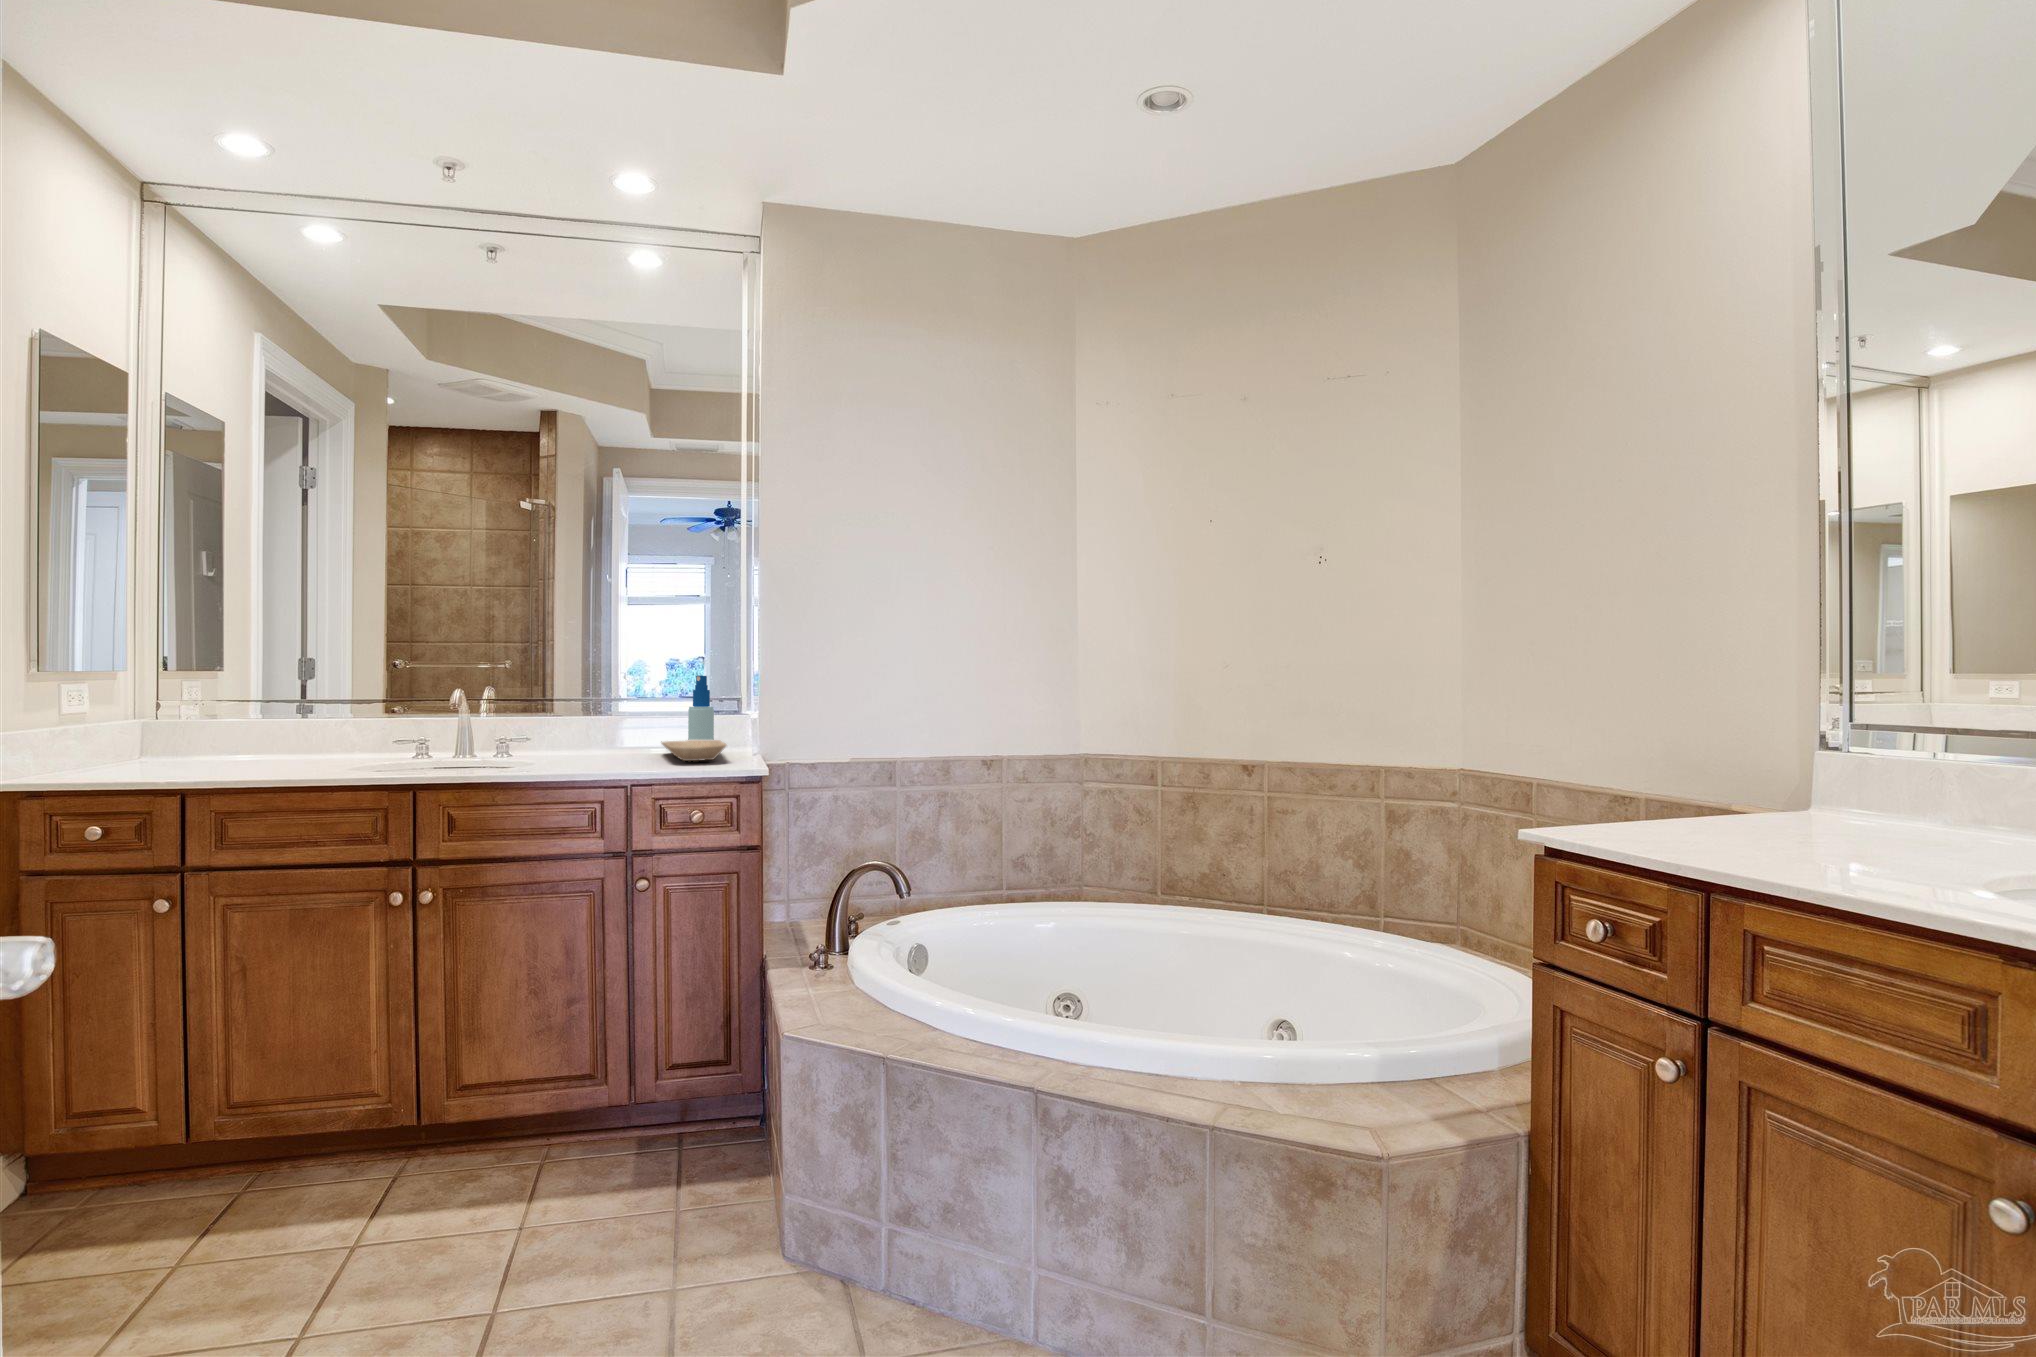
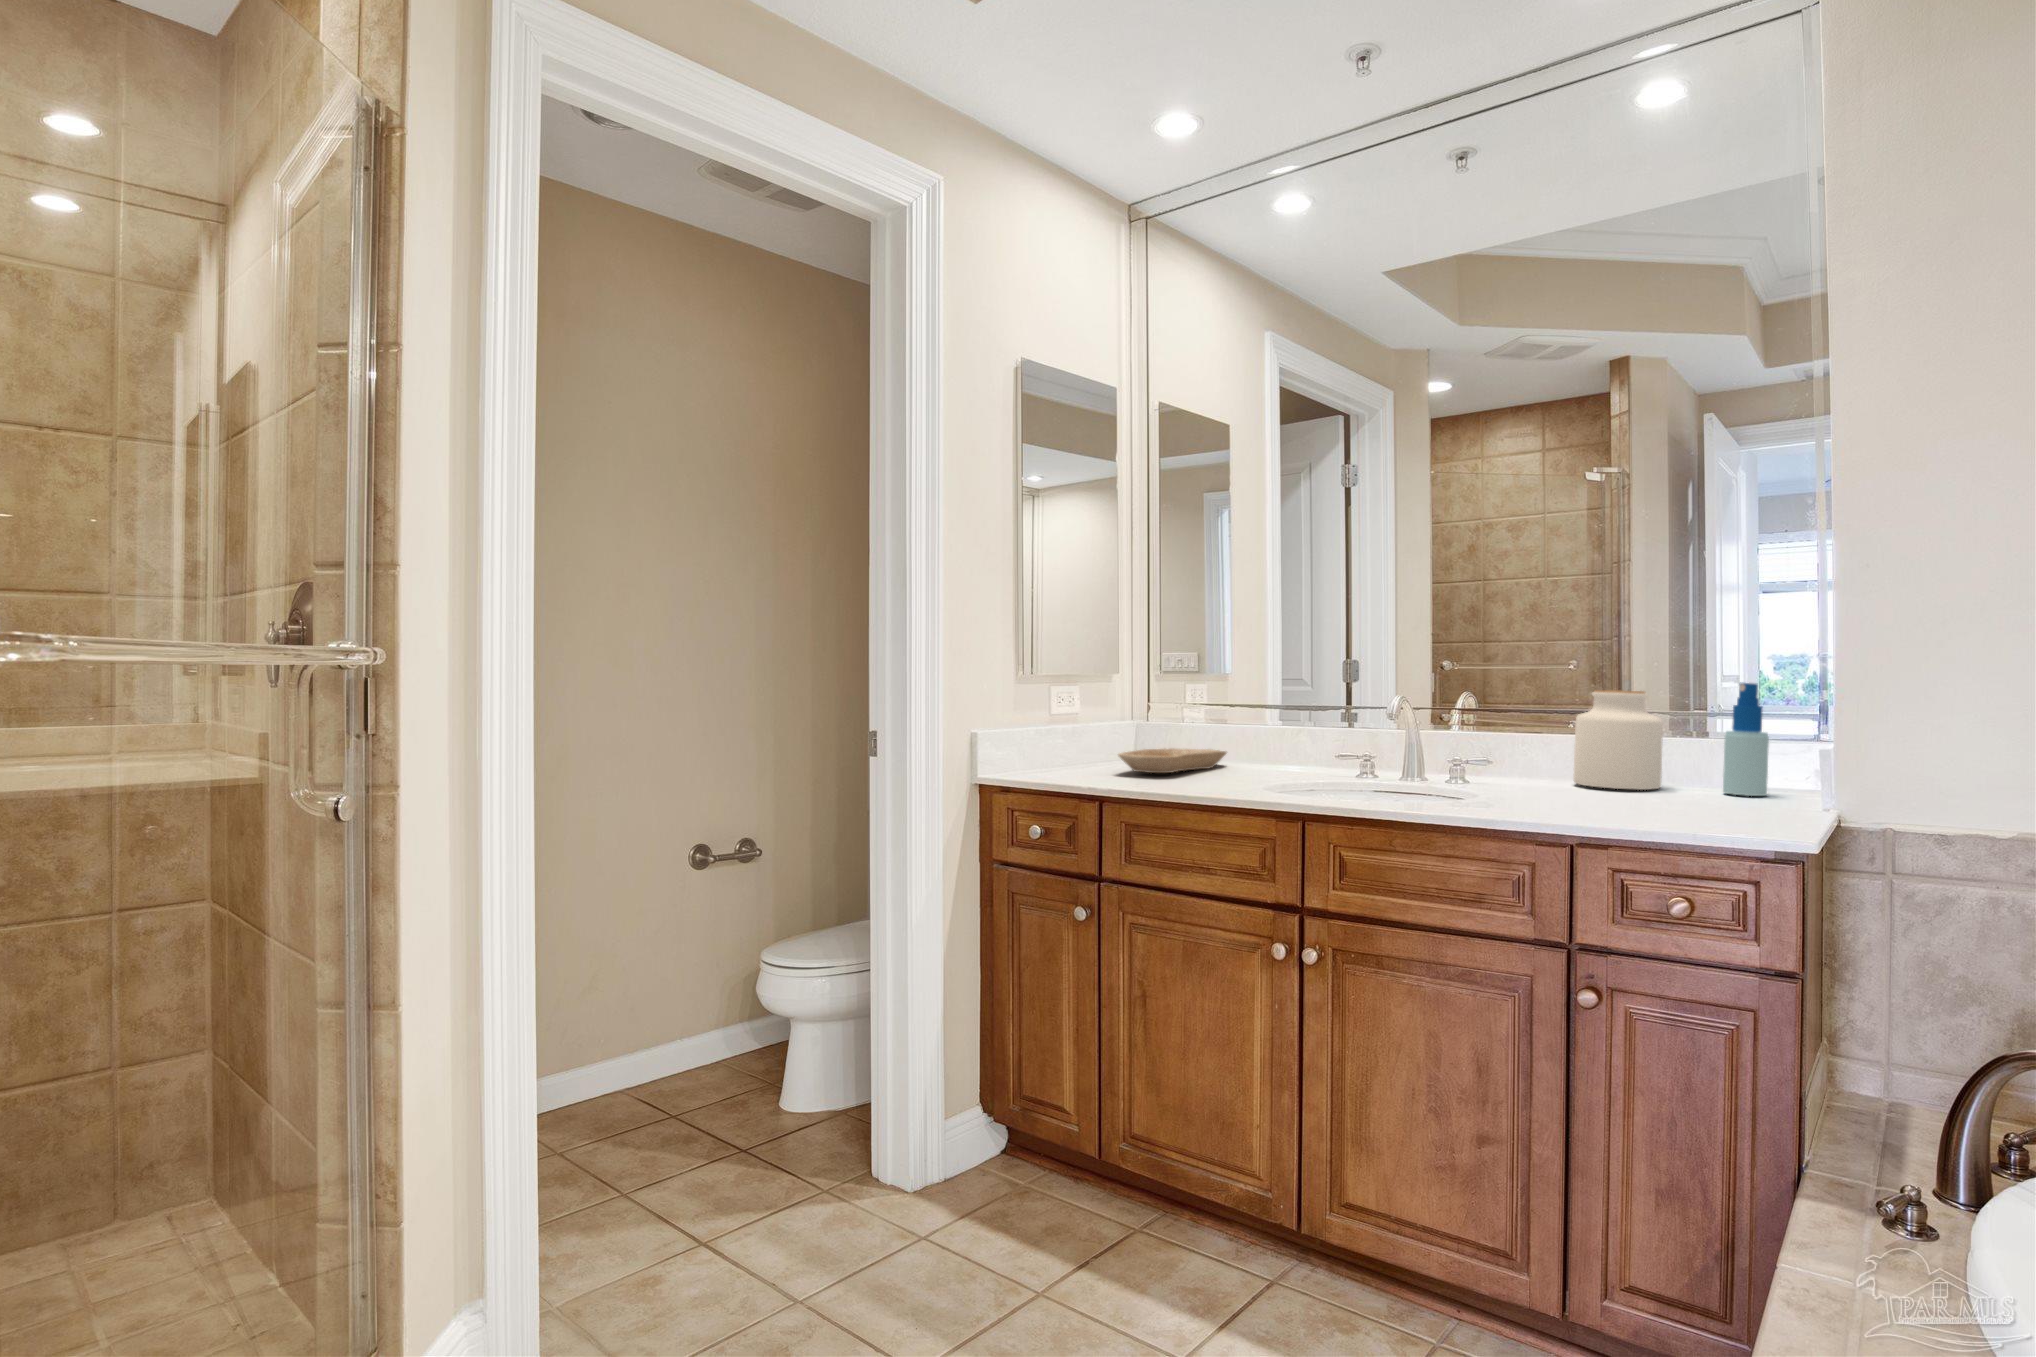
jar: none [593,683,650,750] -> present [1573,690,1663,790]
tray: present [662,740,726,761] -> present [1118,748,1226,773]

